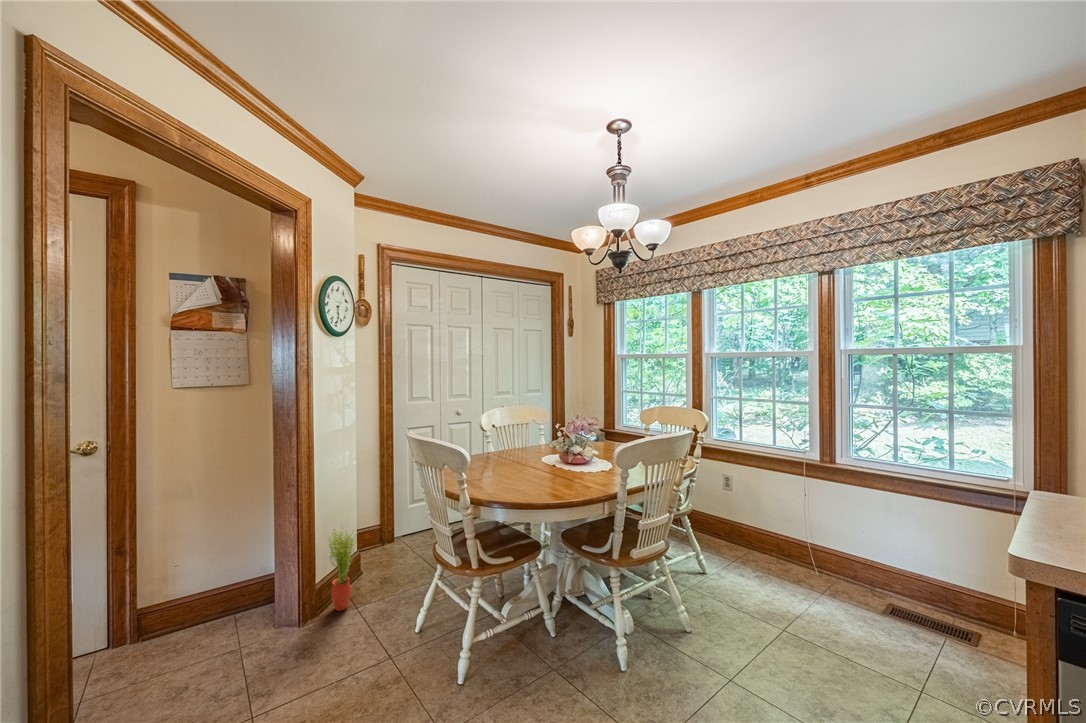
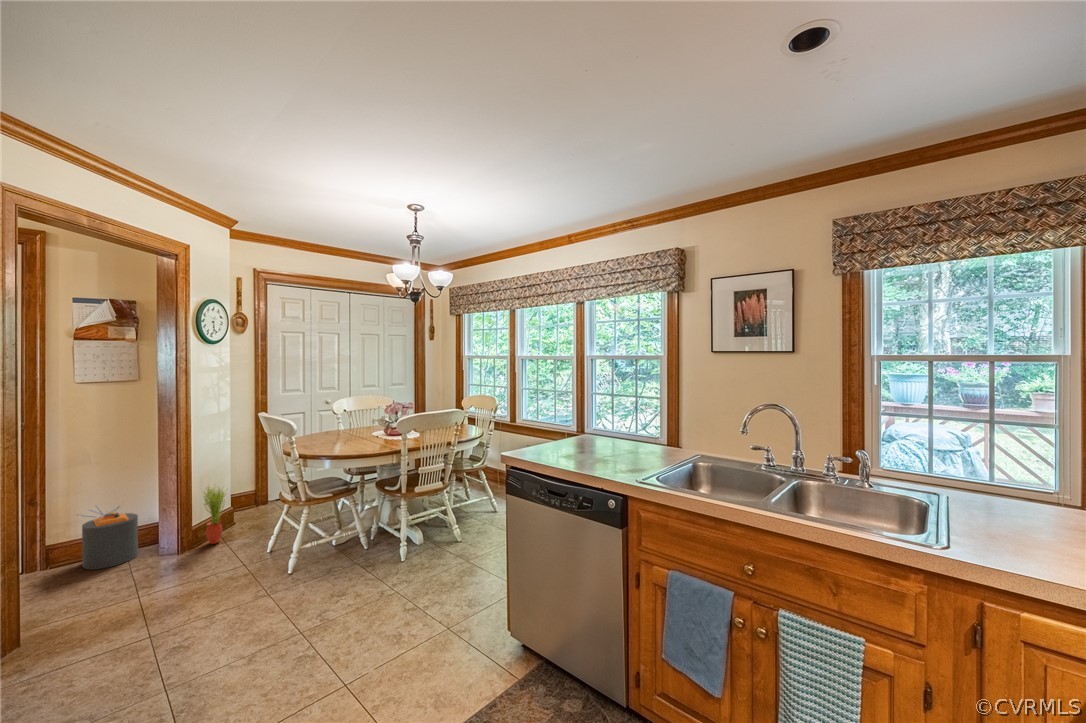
trash can: none [174,553,248,650] -> present [82,506,138,570]

